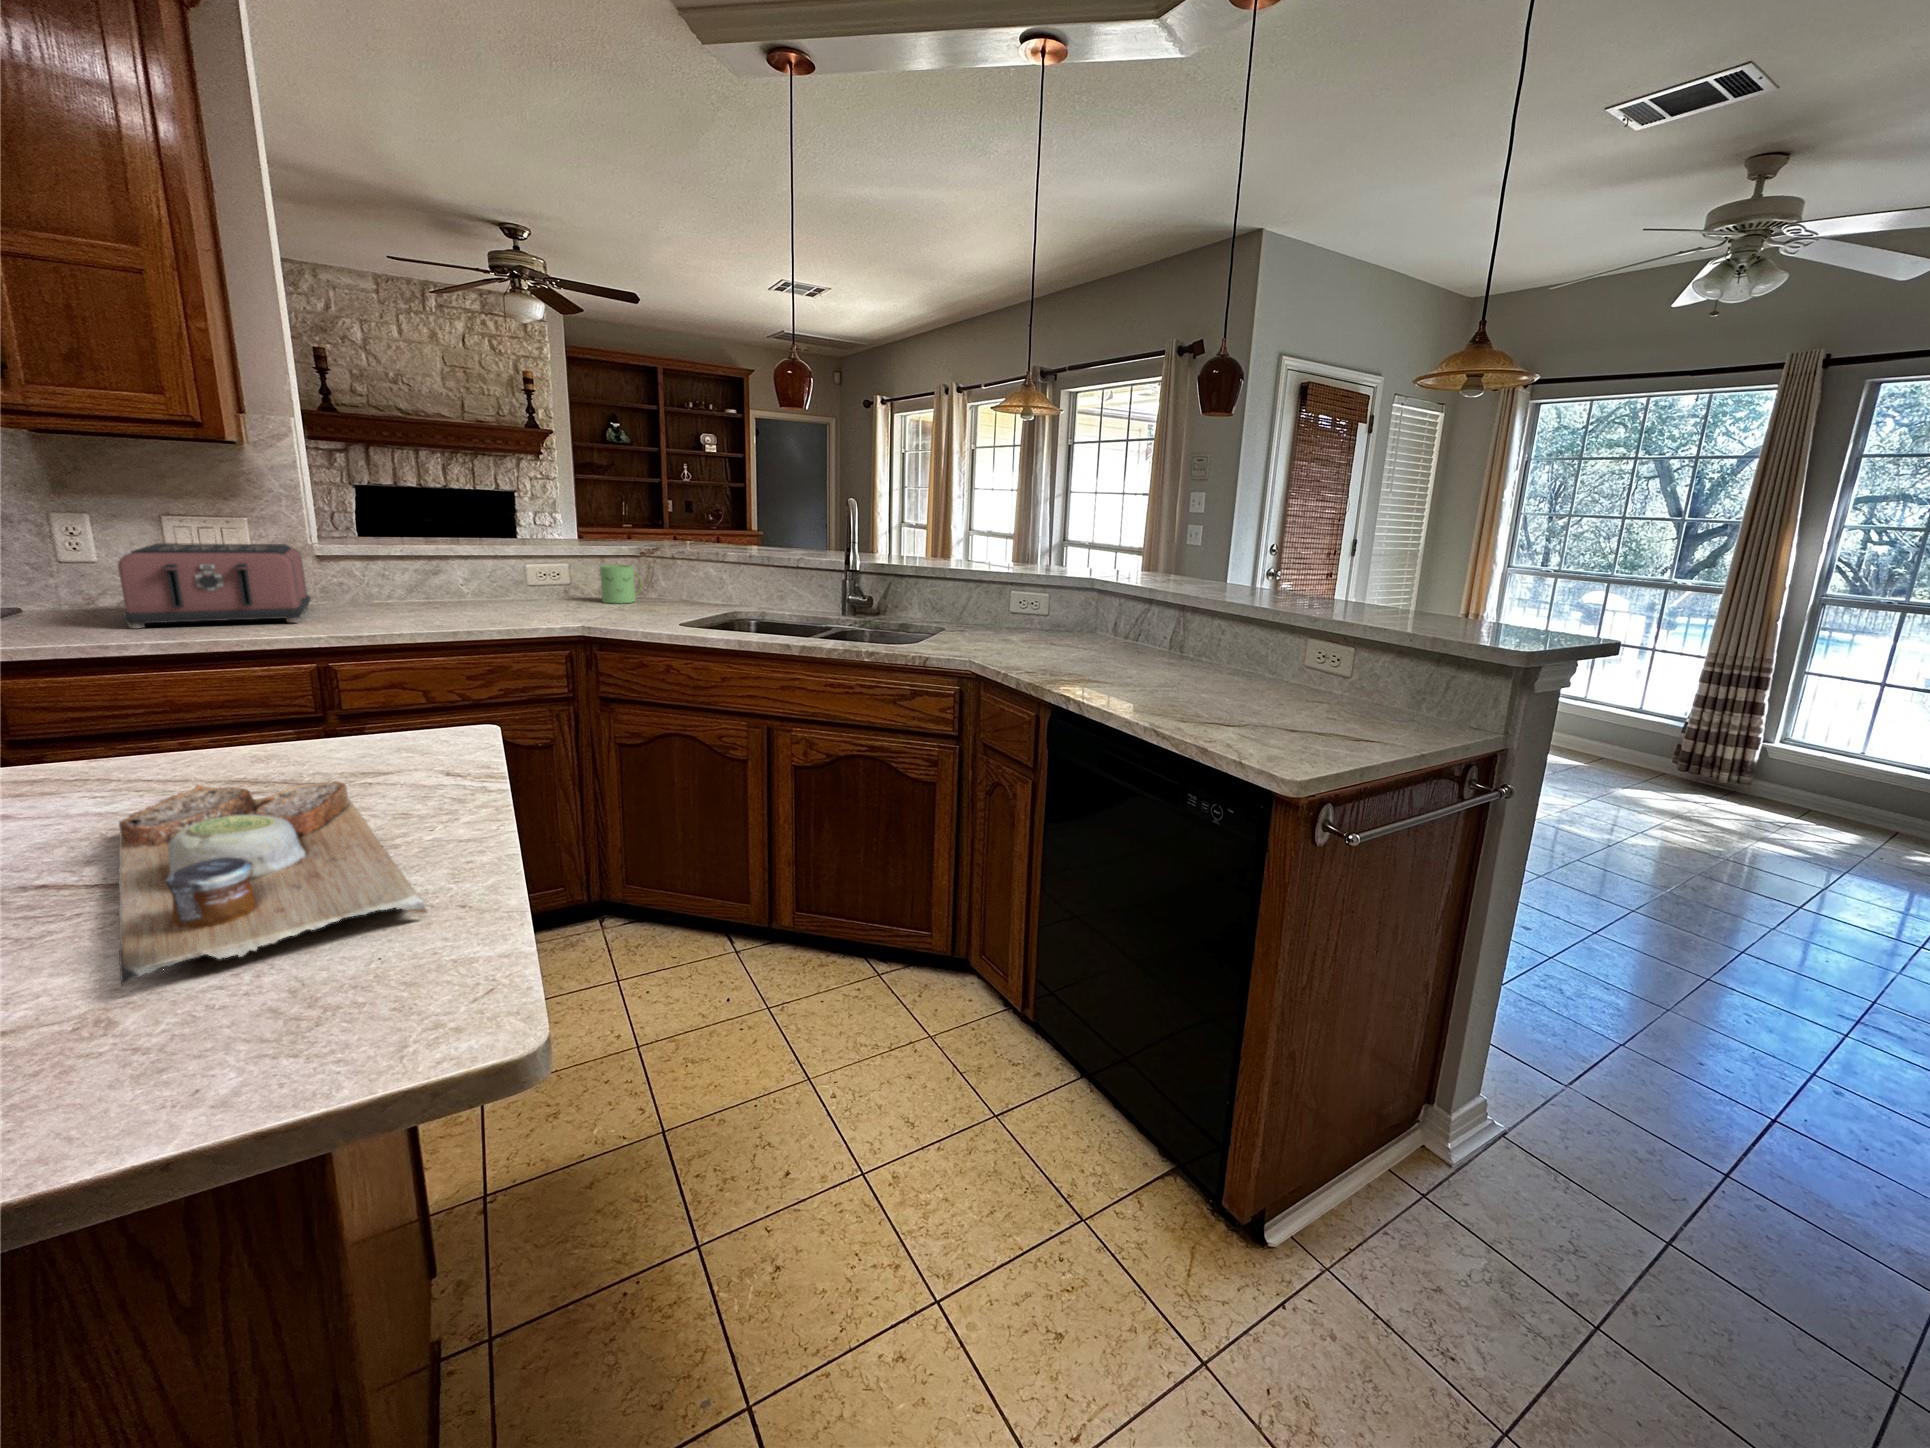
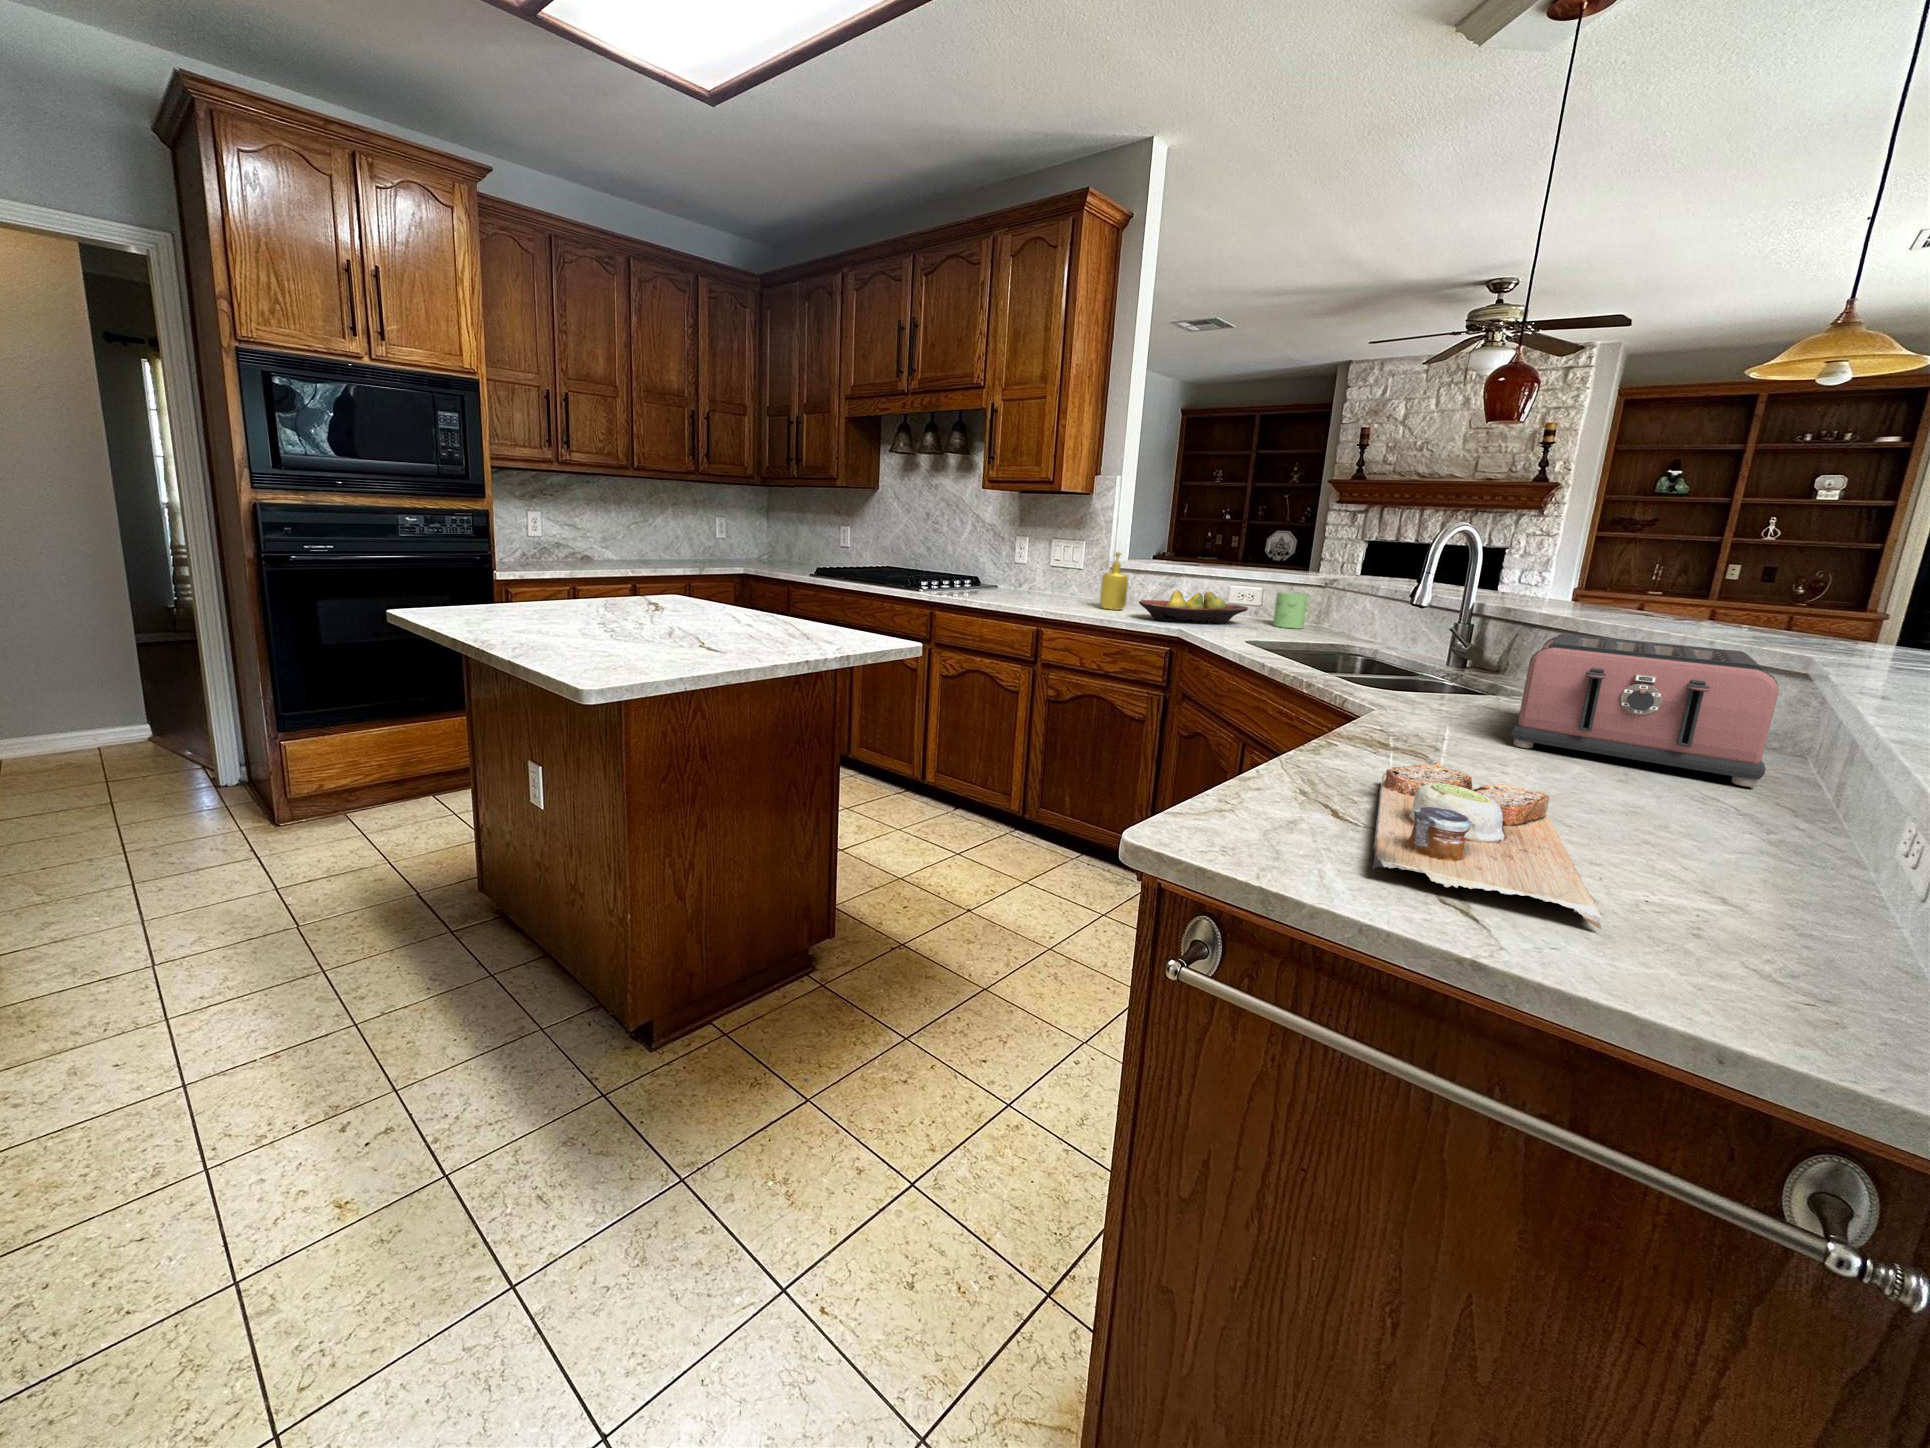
soap dispenser: none [360,534,413,616] -> present [1100,552,1128,610]
toaster: present [118,543,311,629] -> present [1512,634,1779,787]
fruit bowl: none [470,575,593,619] -> present [1139,590,1248,624]
cutting board: present [118,781,427,985] -> present [1372,763,1601,929]

